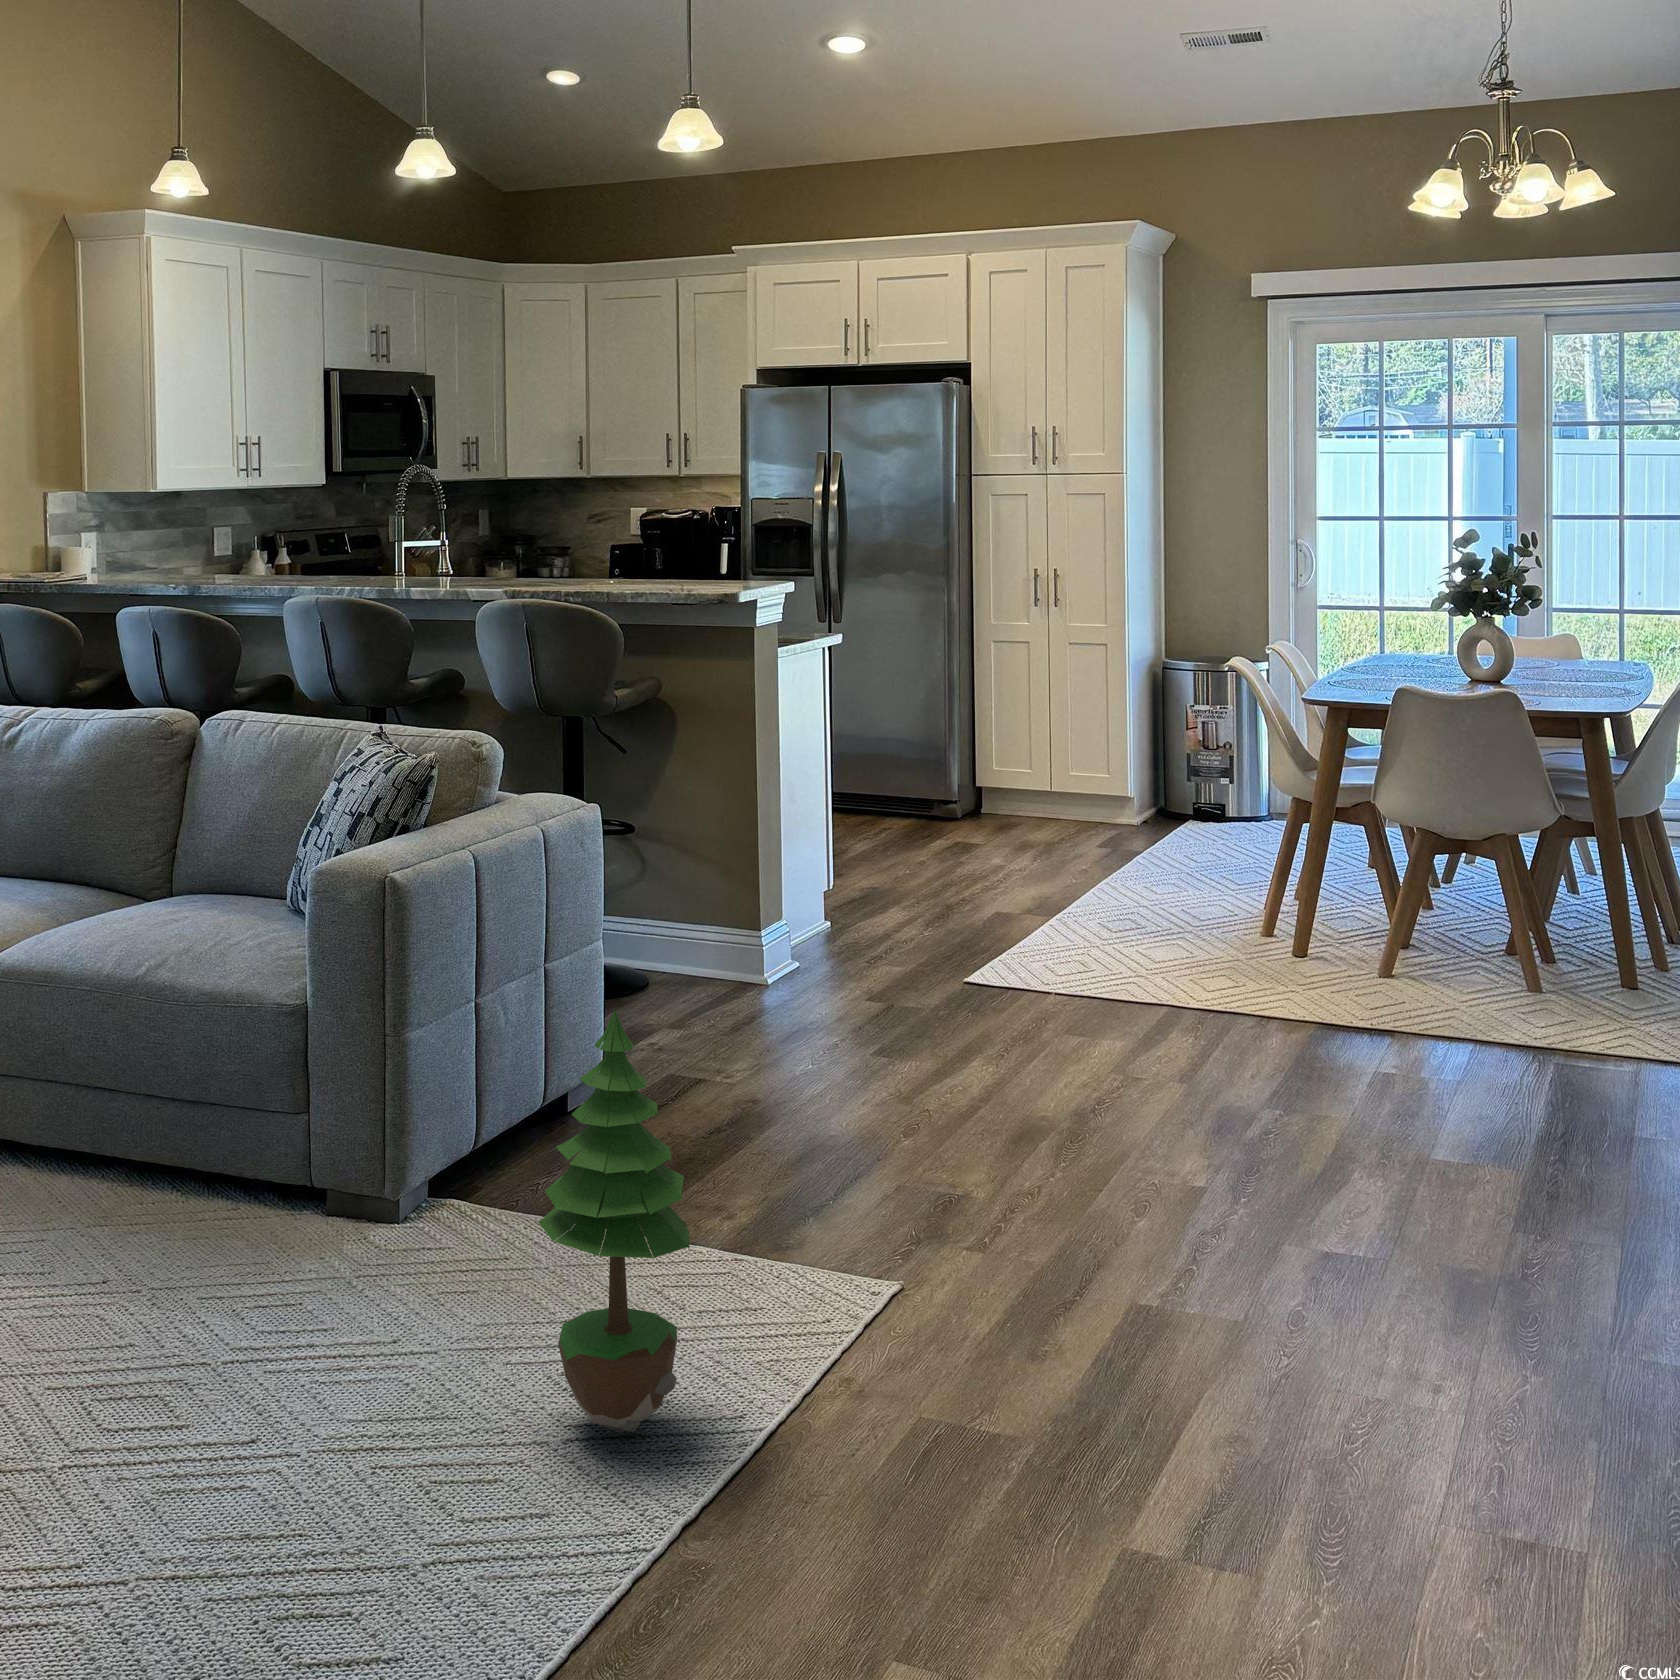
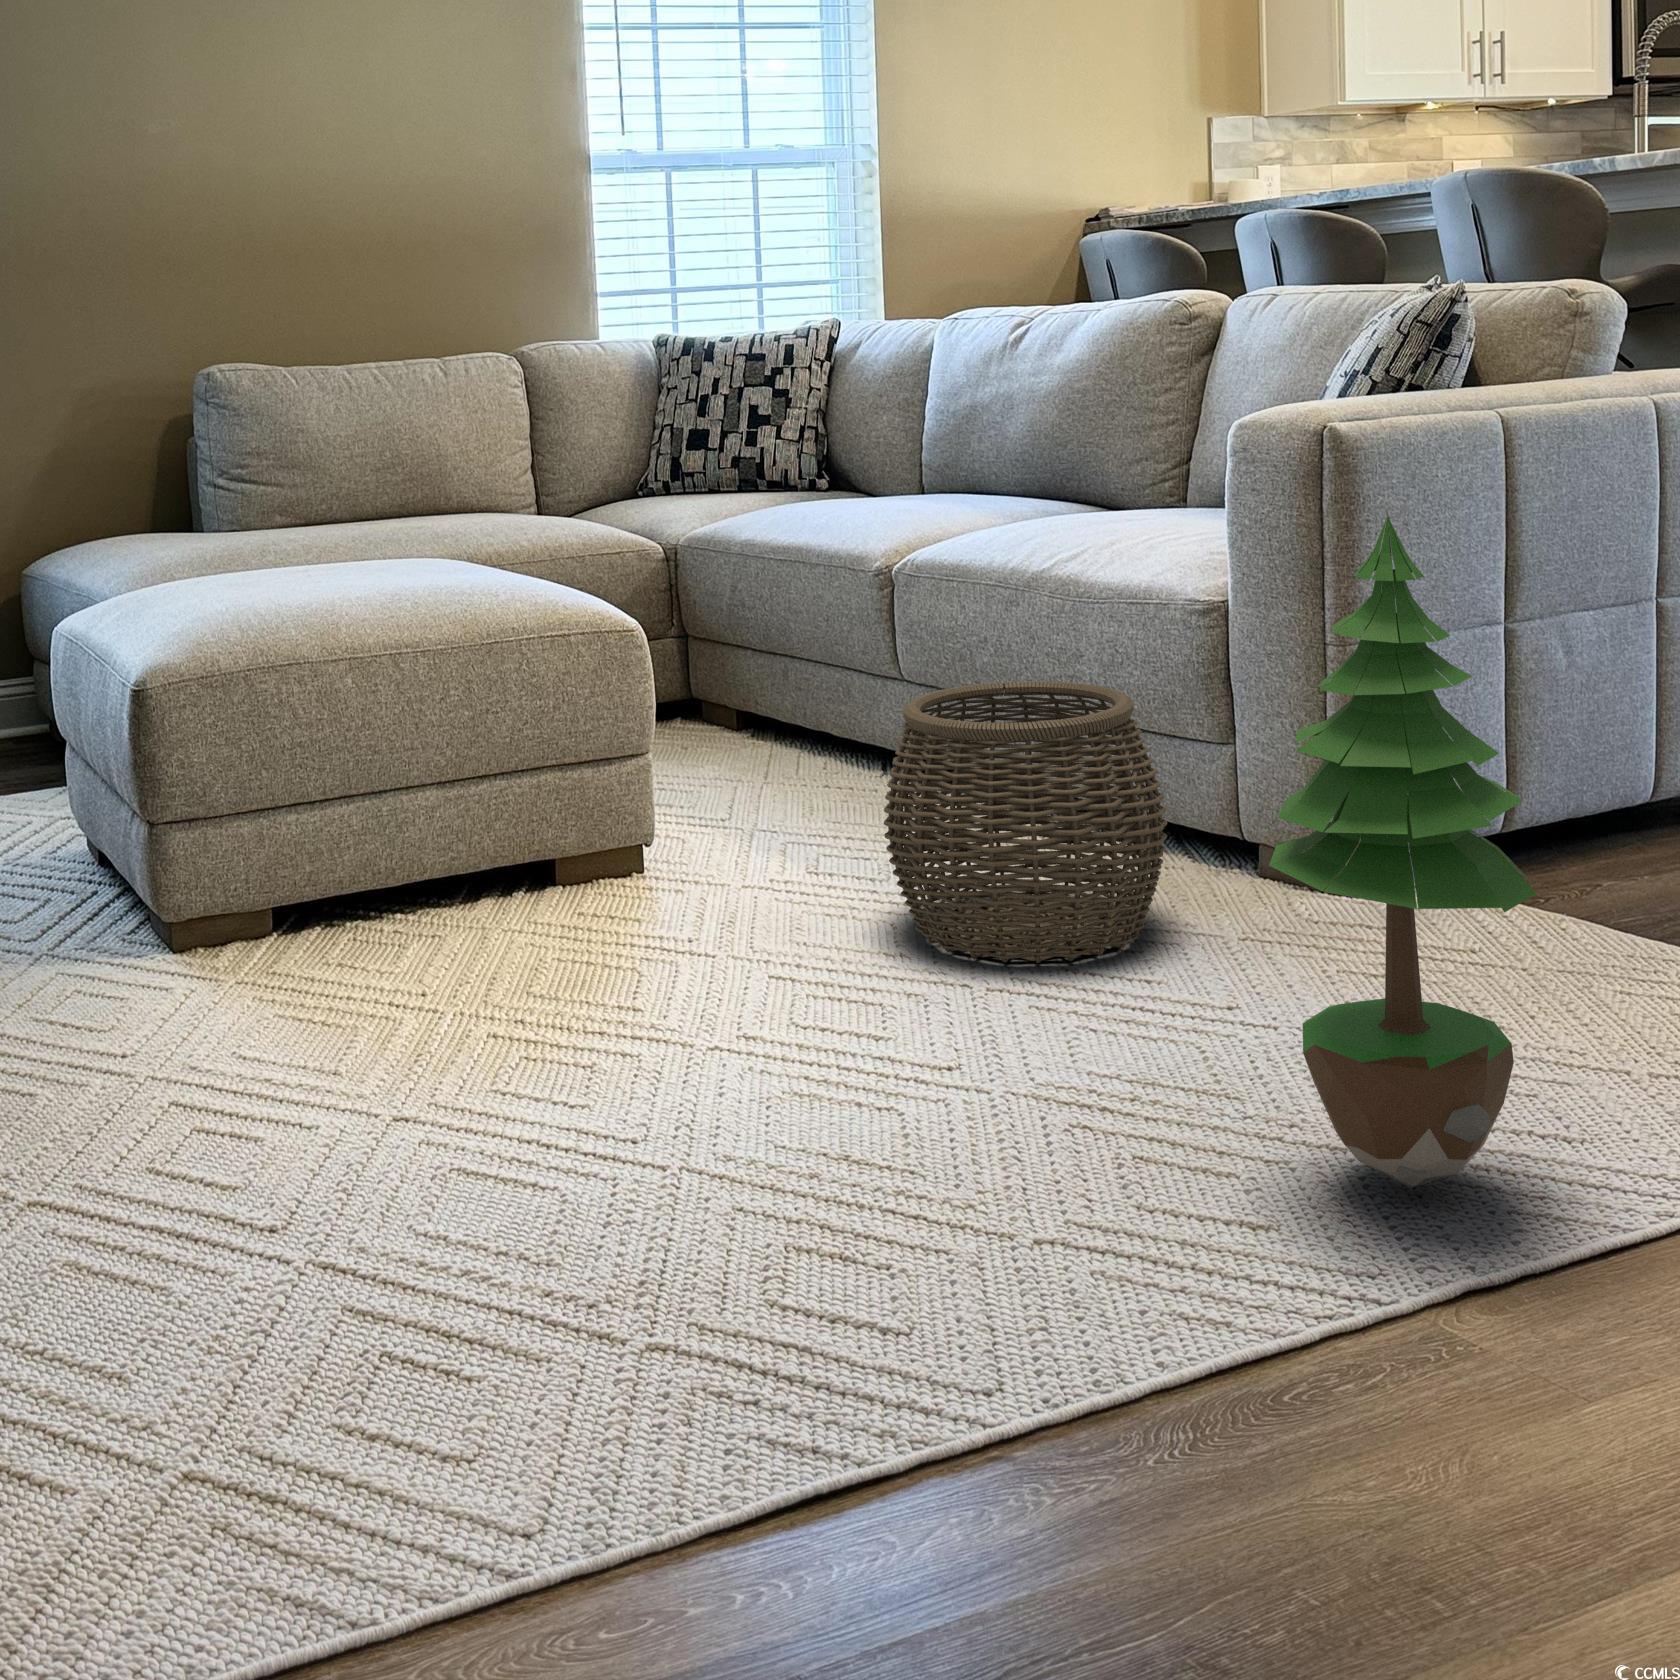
woven basket: none [120,1086,335,1325] -> present [884,681,1167,963]

